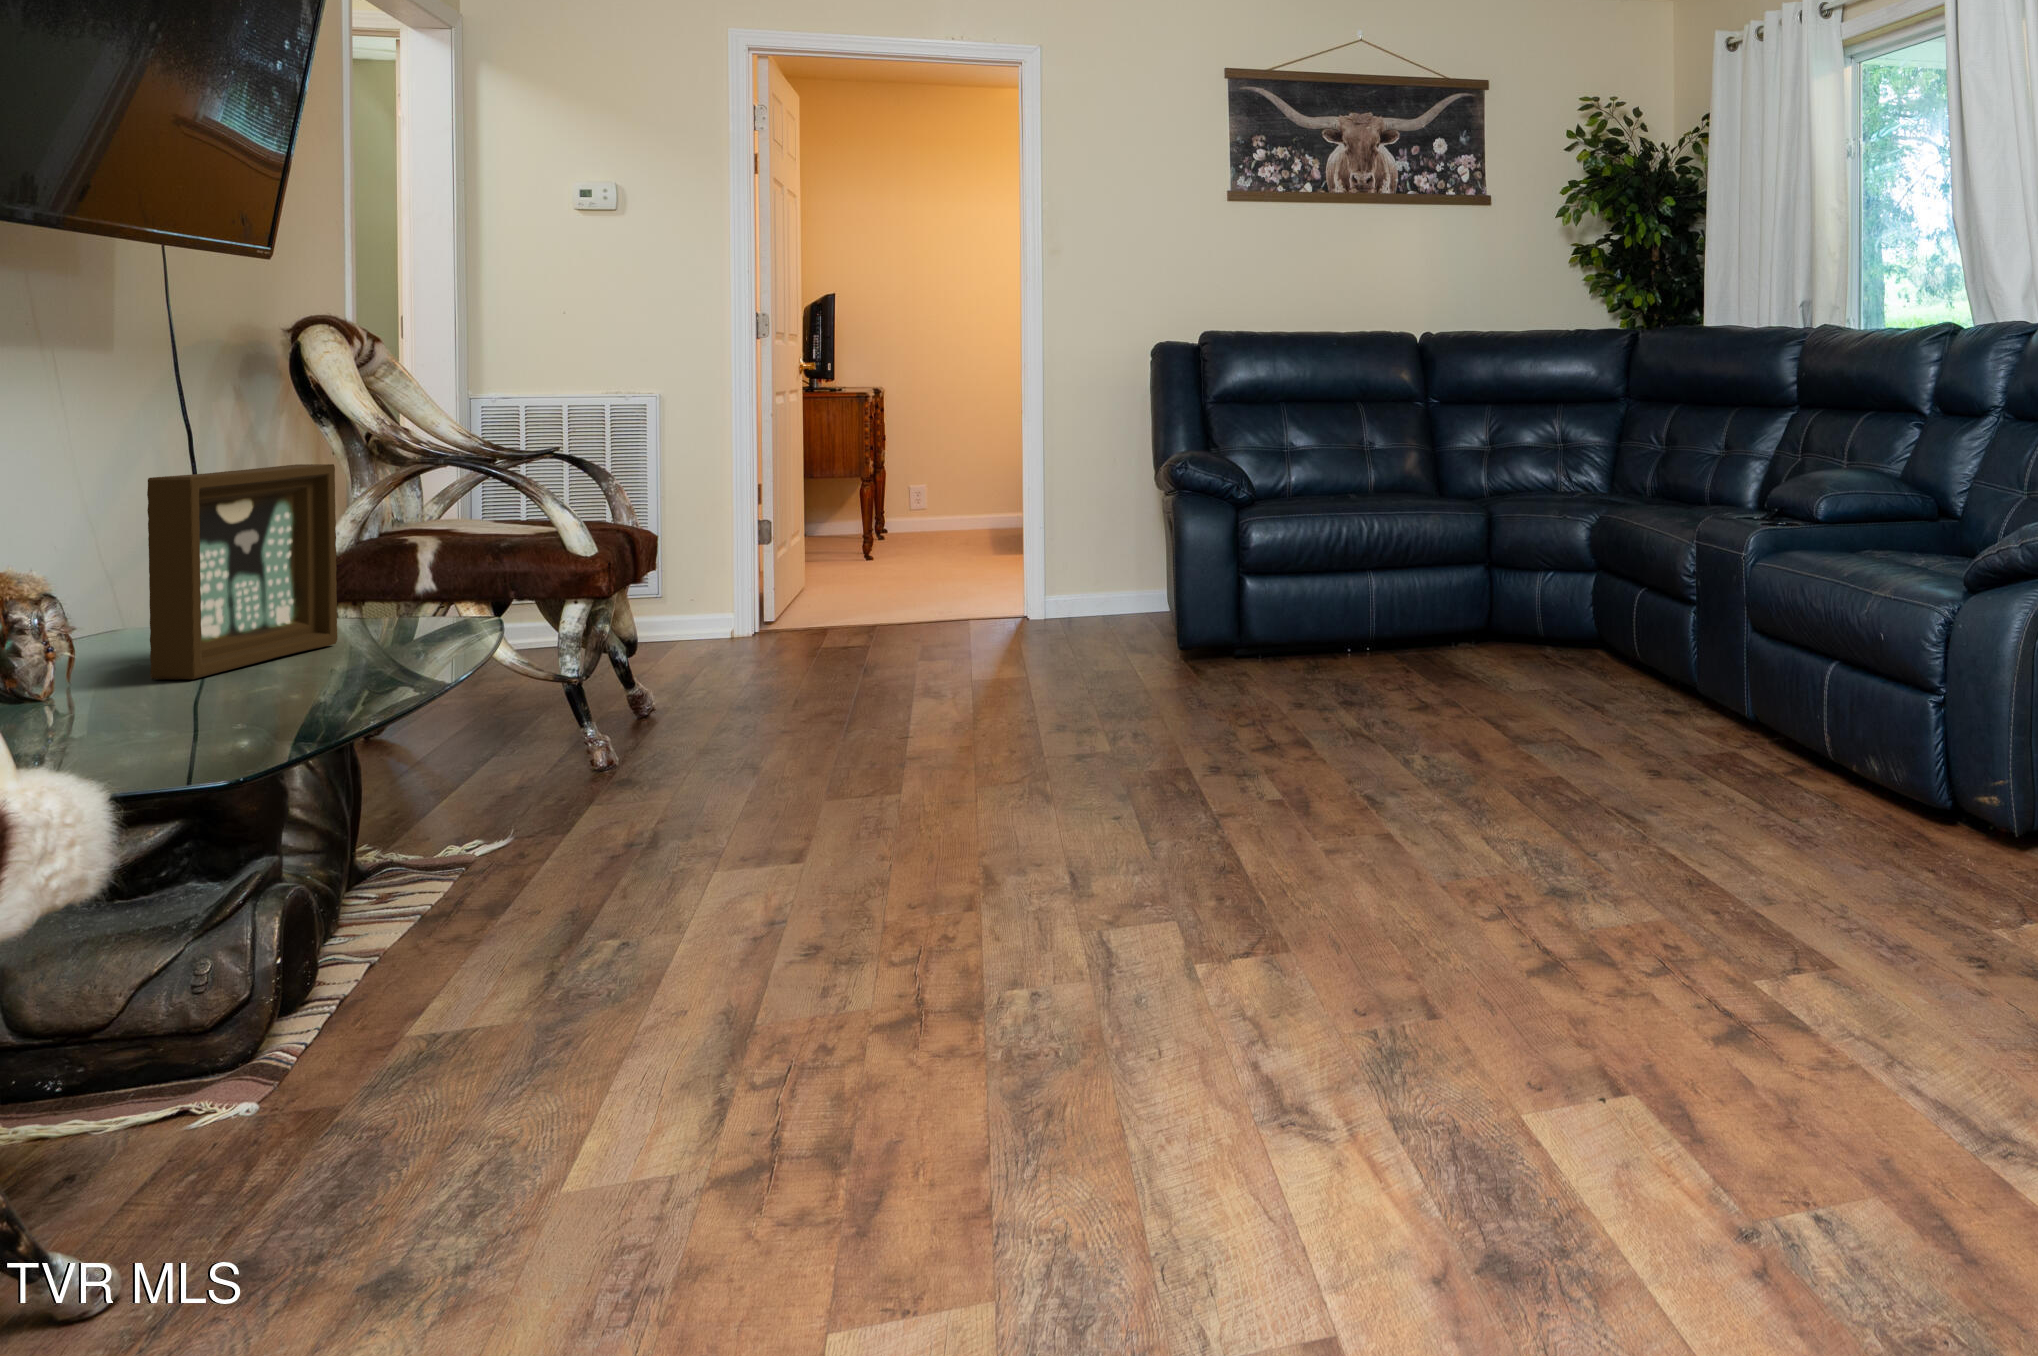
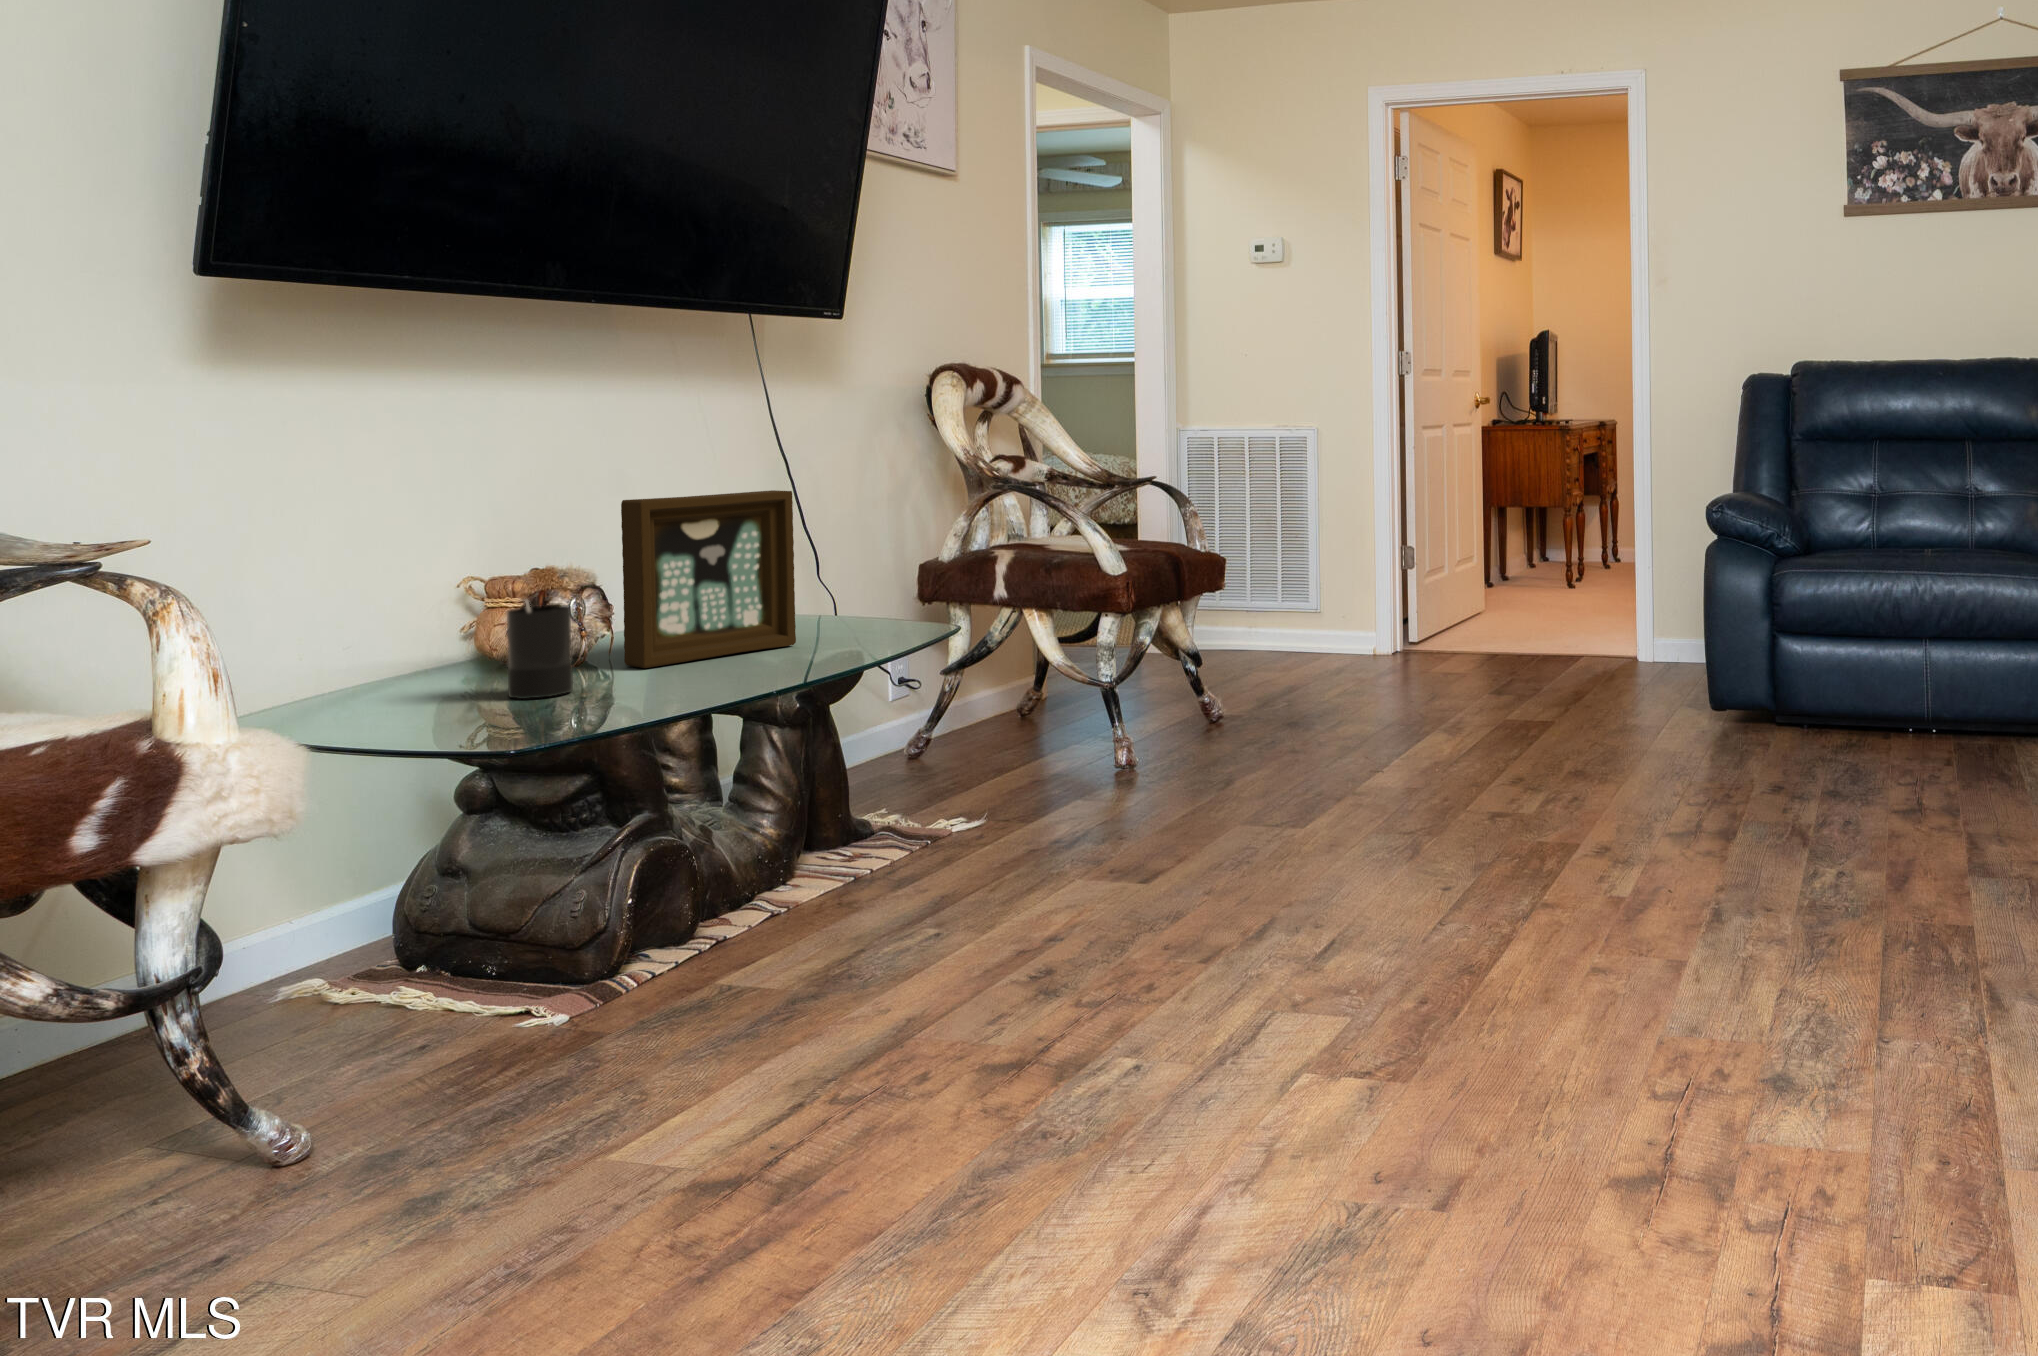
candle: none [70,599,166,720] -> present [507,601,573,699]

